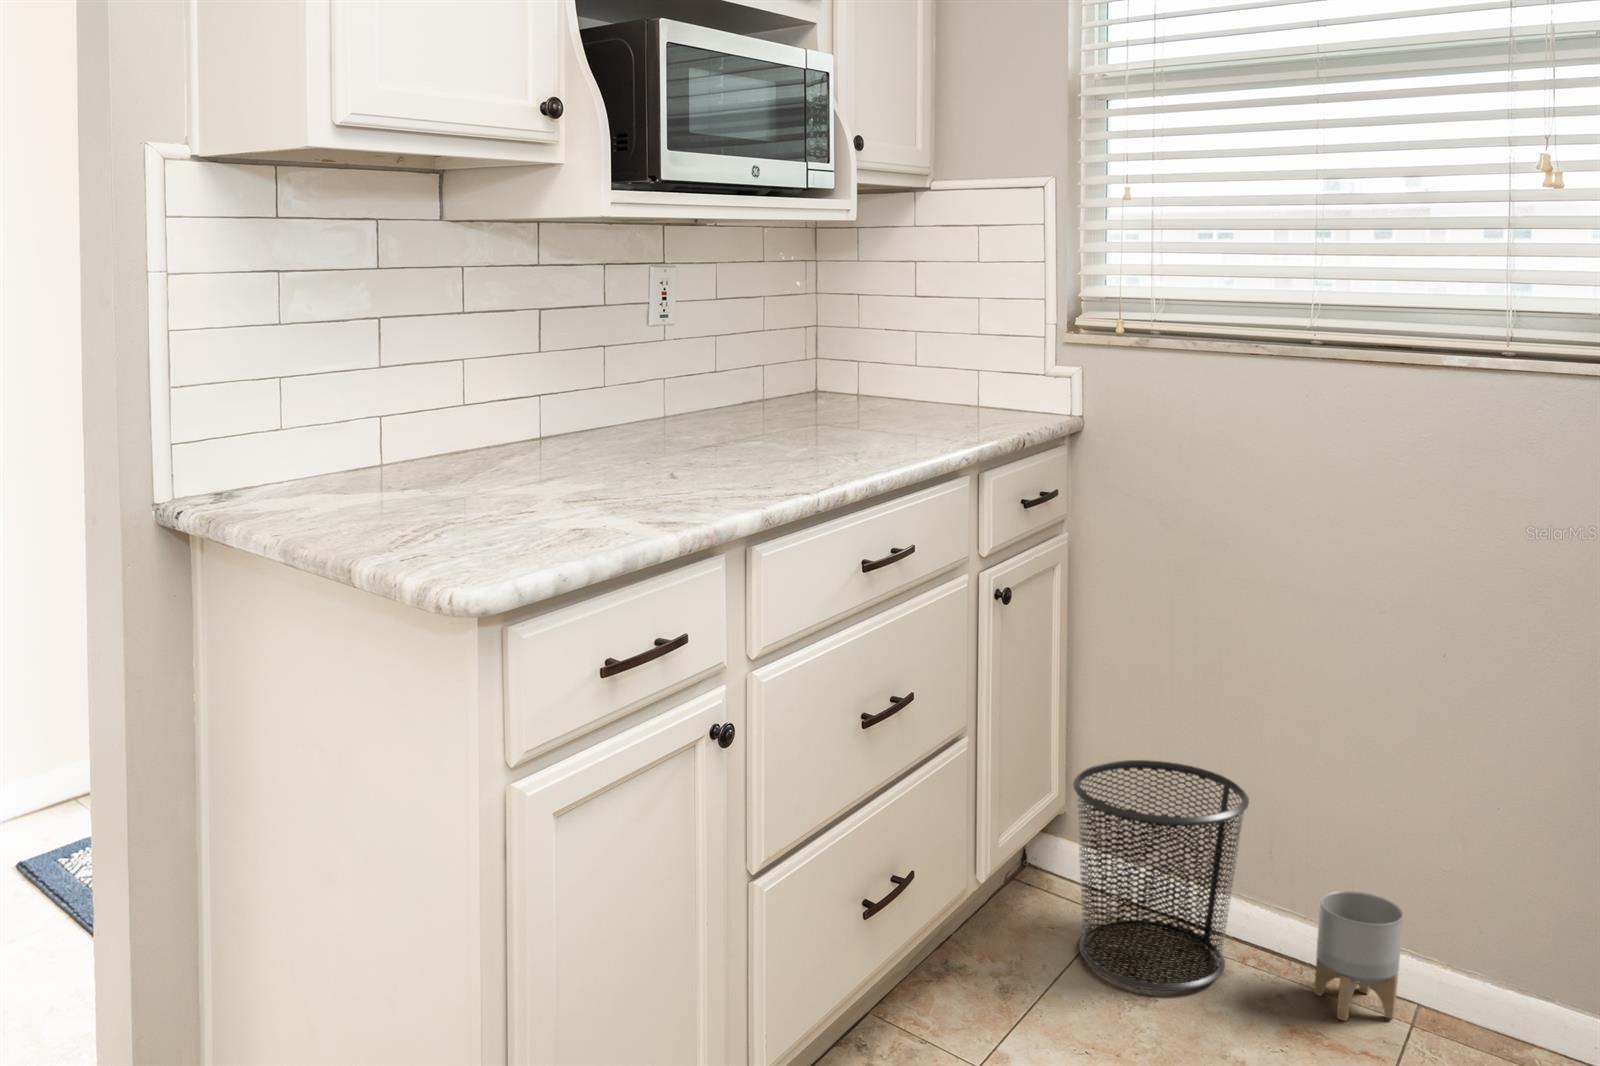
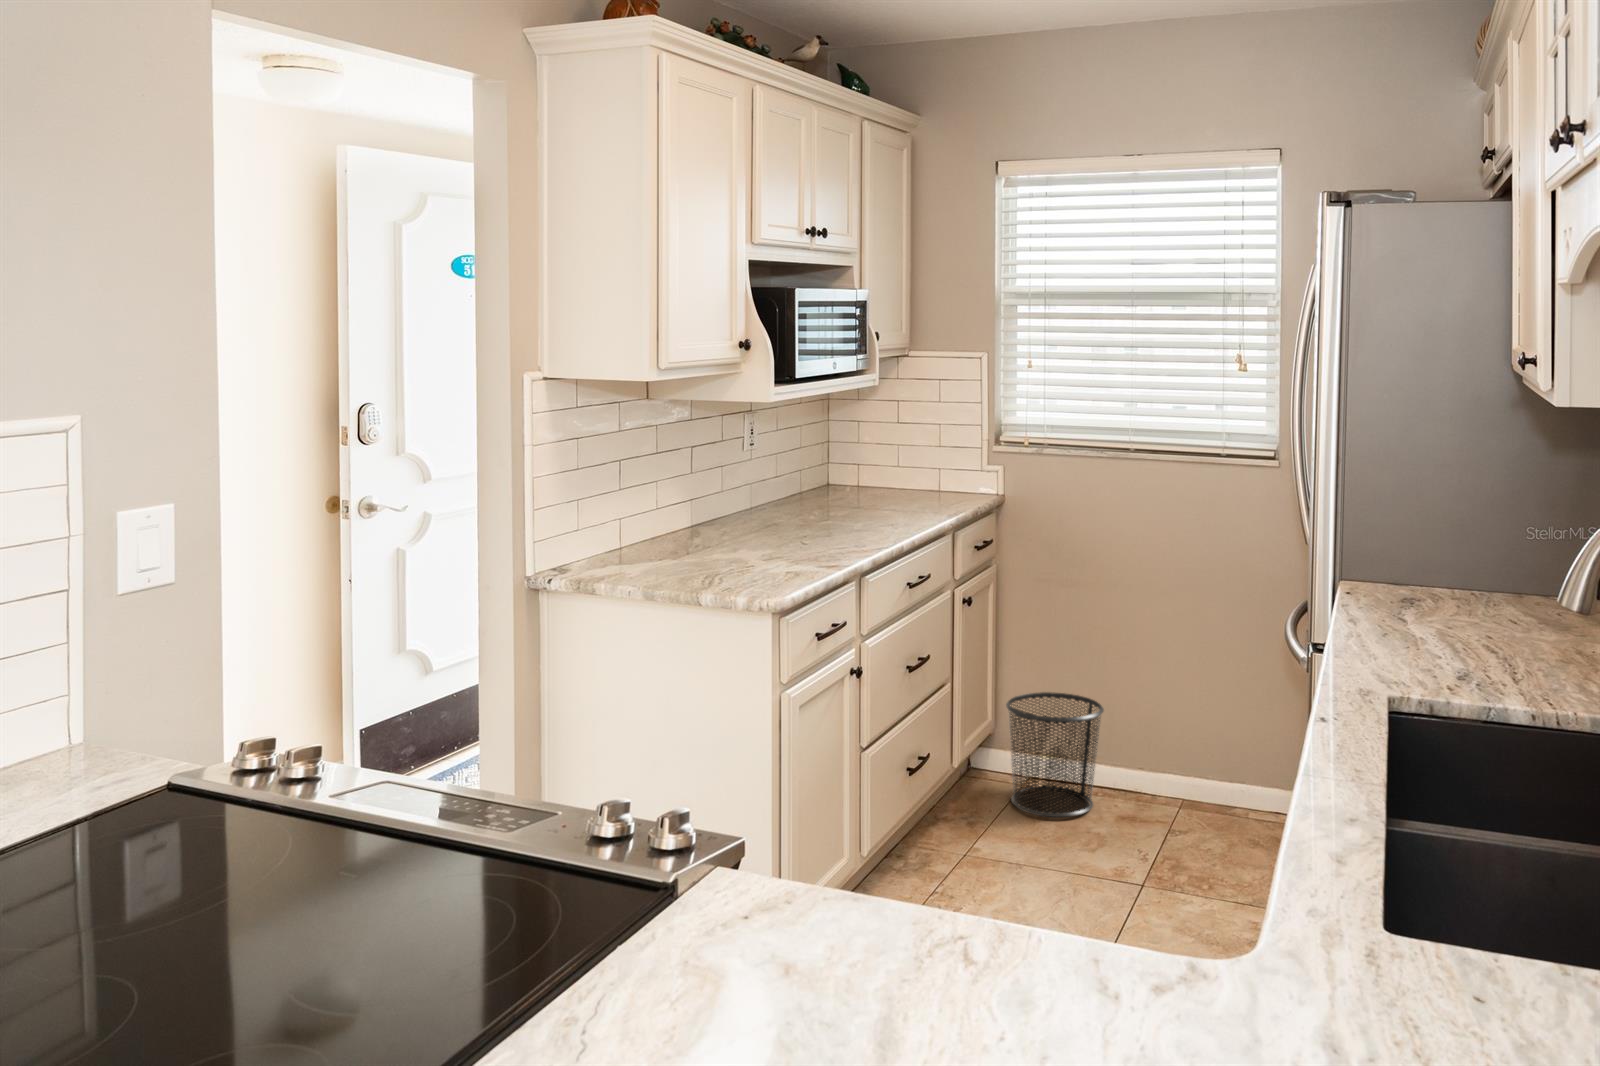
planter: present [1314,891,1403,1021] -> none [1142,757,1187,825]

